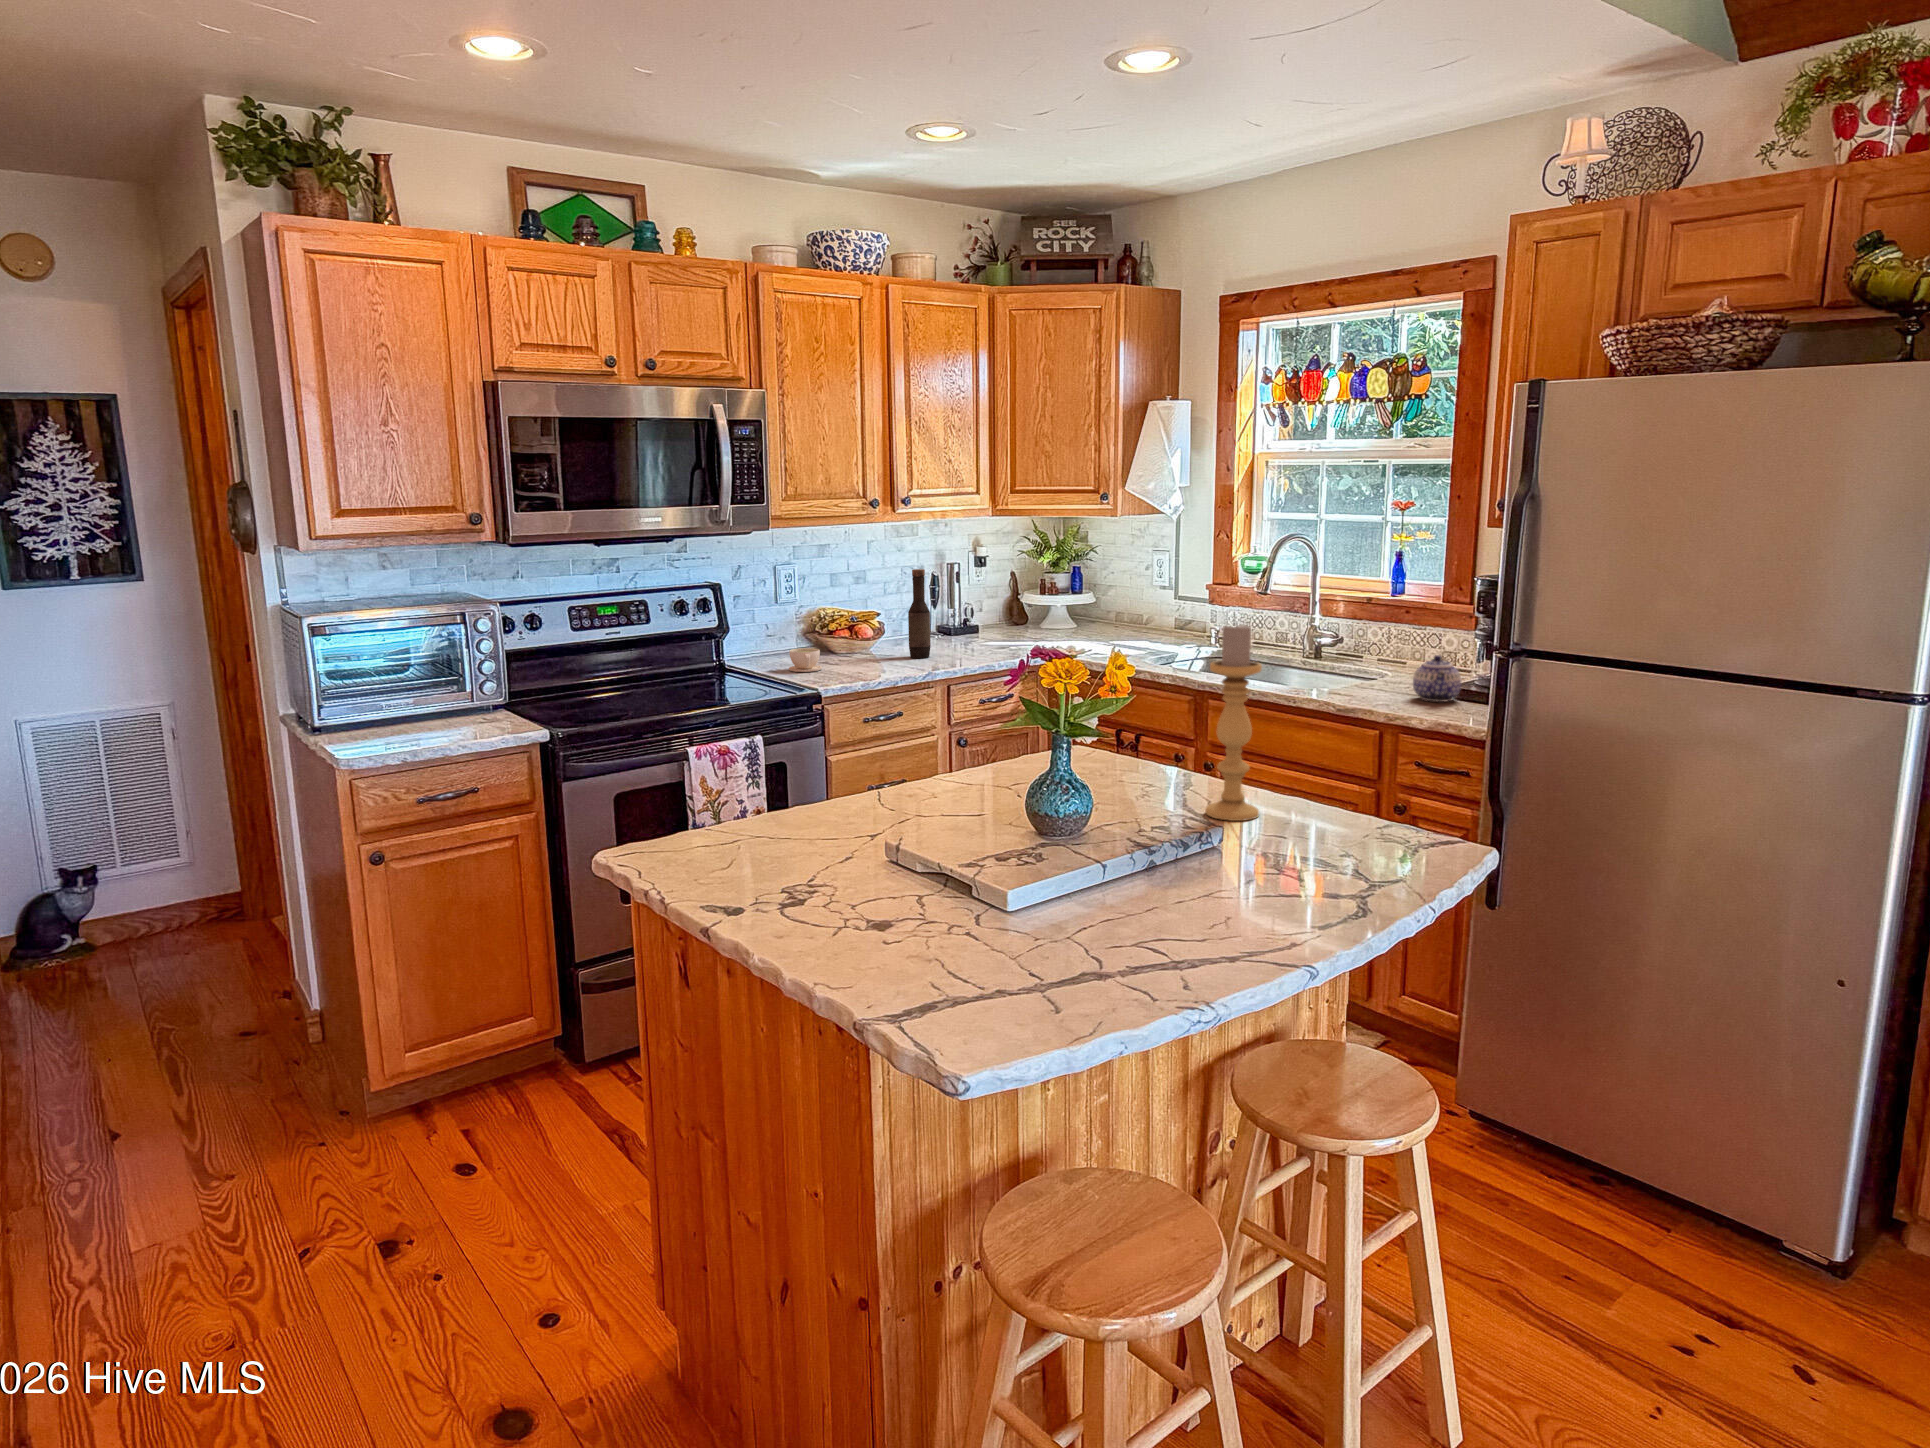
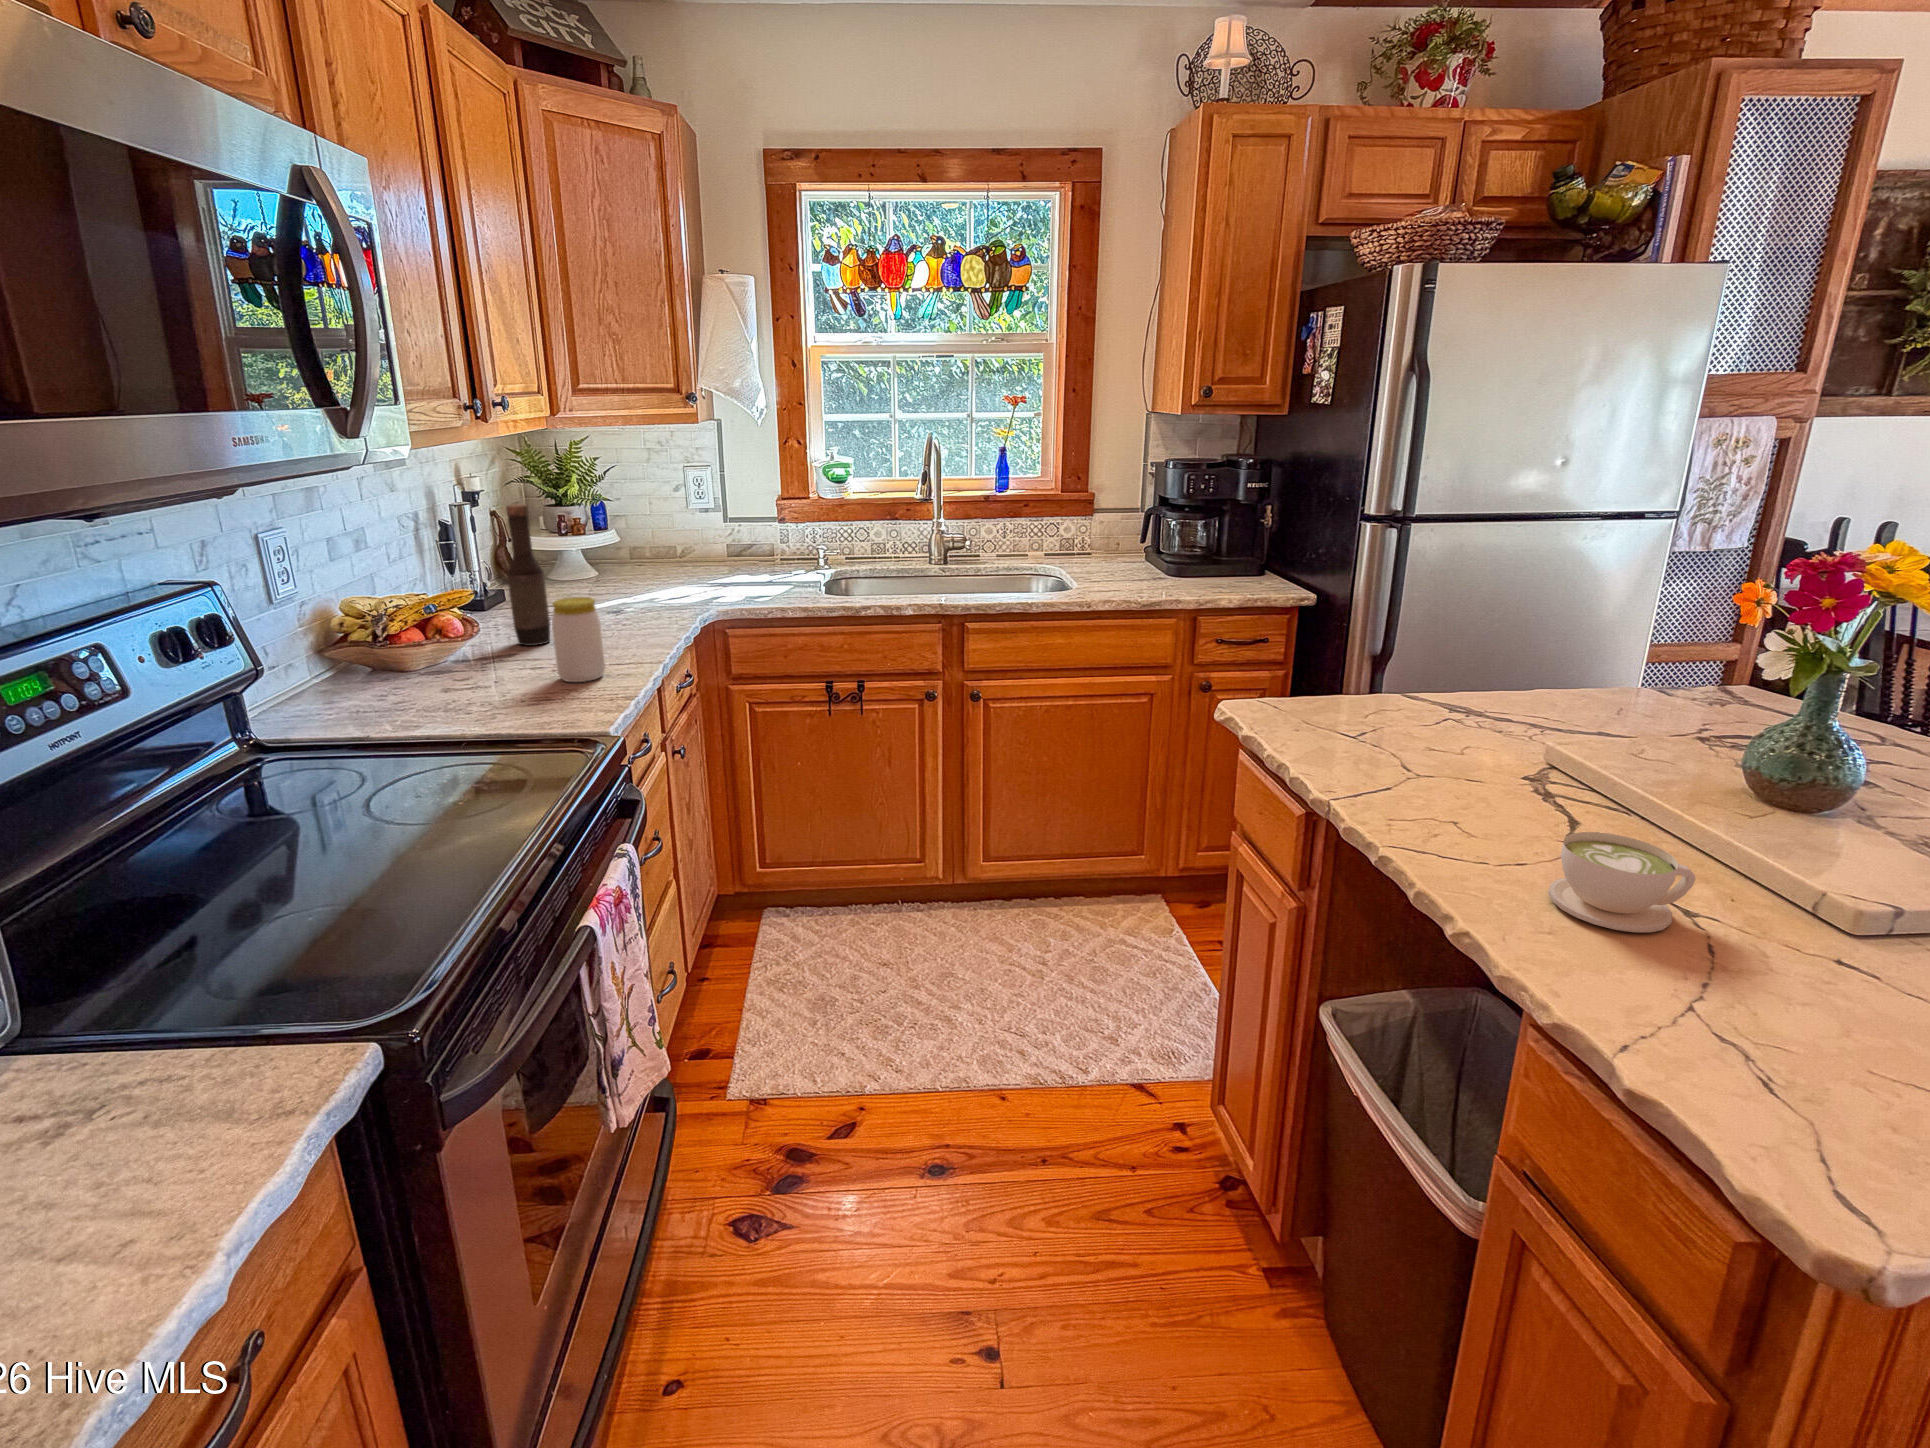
jar: none [866,624,894,674] -> present [552,597,605,682]
candle holder: present [1205,625,1262,821] -> none [1613,502,1725,738]
coffee cup: present [789,648,822,672] -> present [1548,832,1695,932]
teapot: present [1413,655,1461,702] -> none [1143,541,1205,585]

